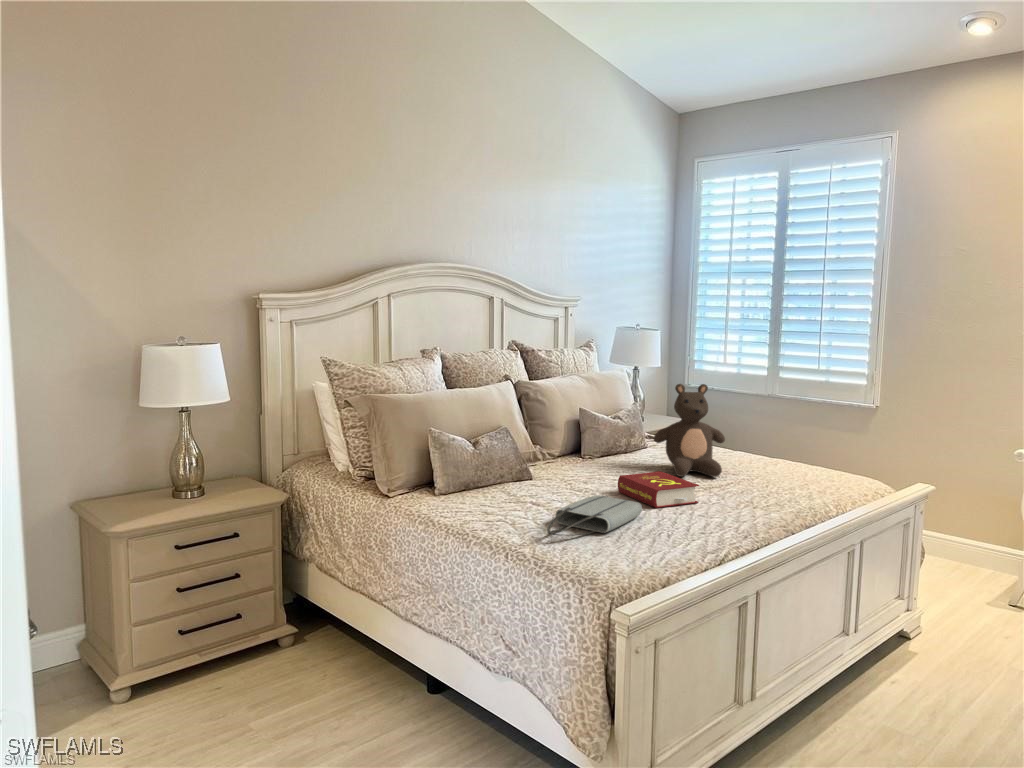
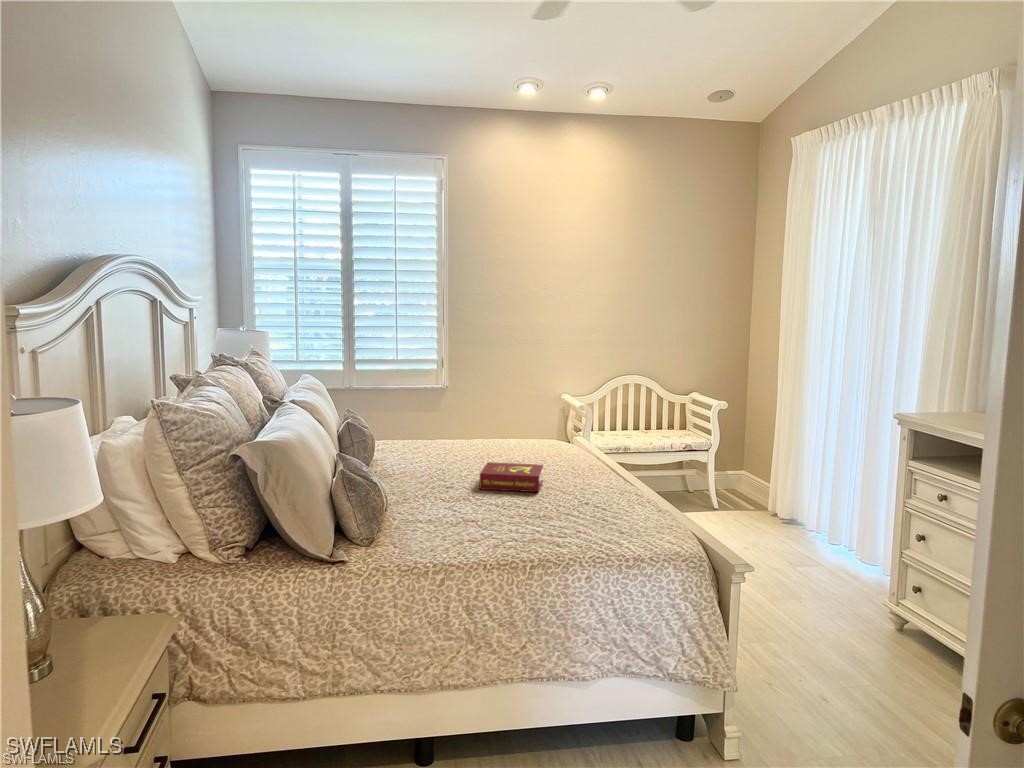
teddy bear: present [654,384,725,477] -> none [432,378,495,465]
tote bag: present [547,495,642,536] -> none [507,490,586,534]

